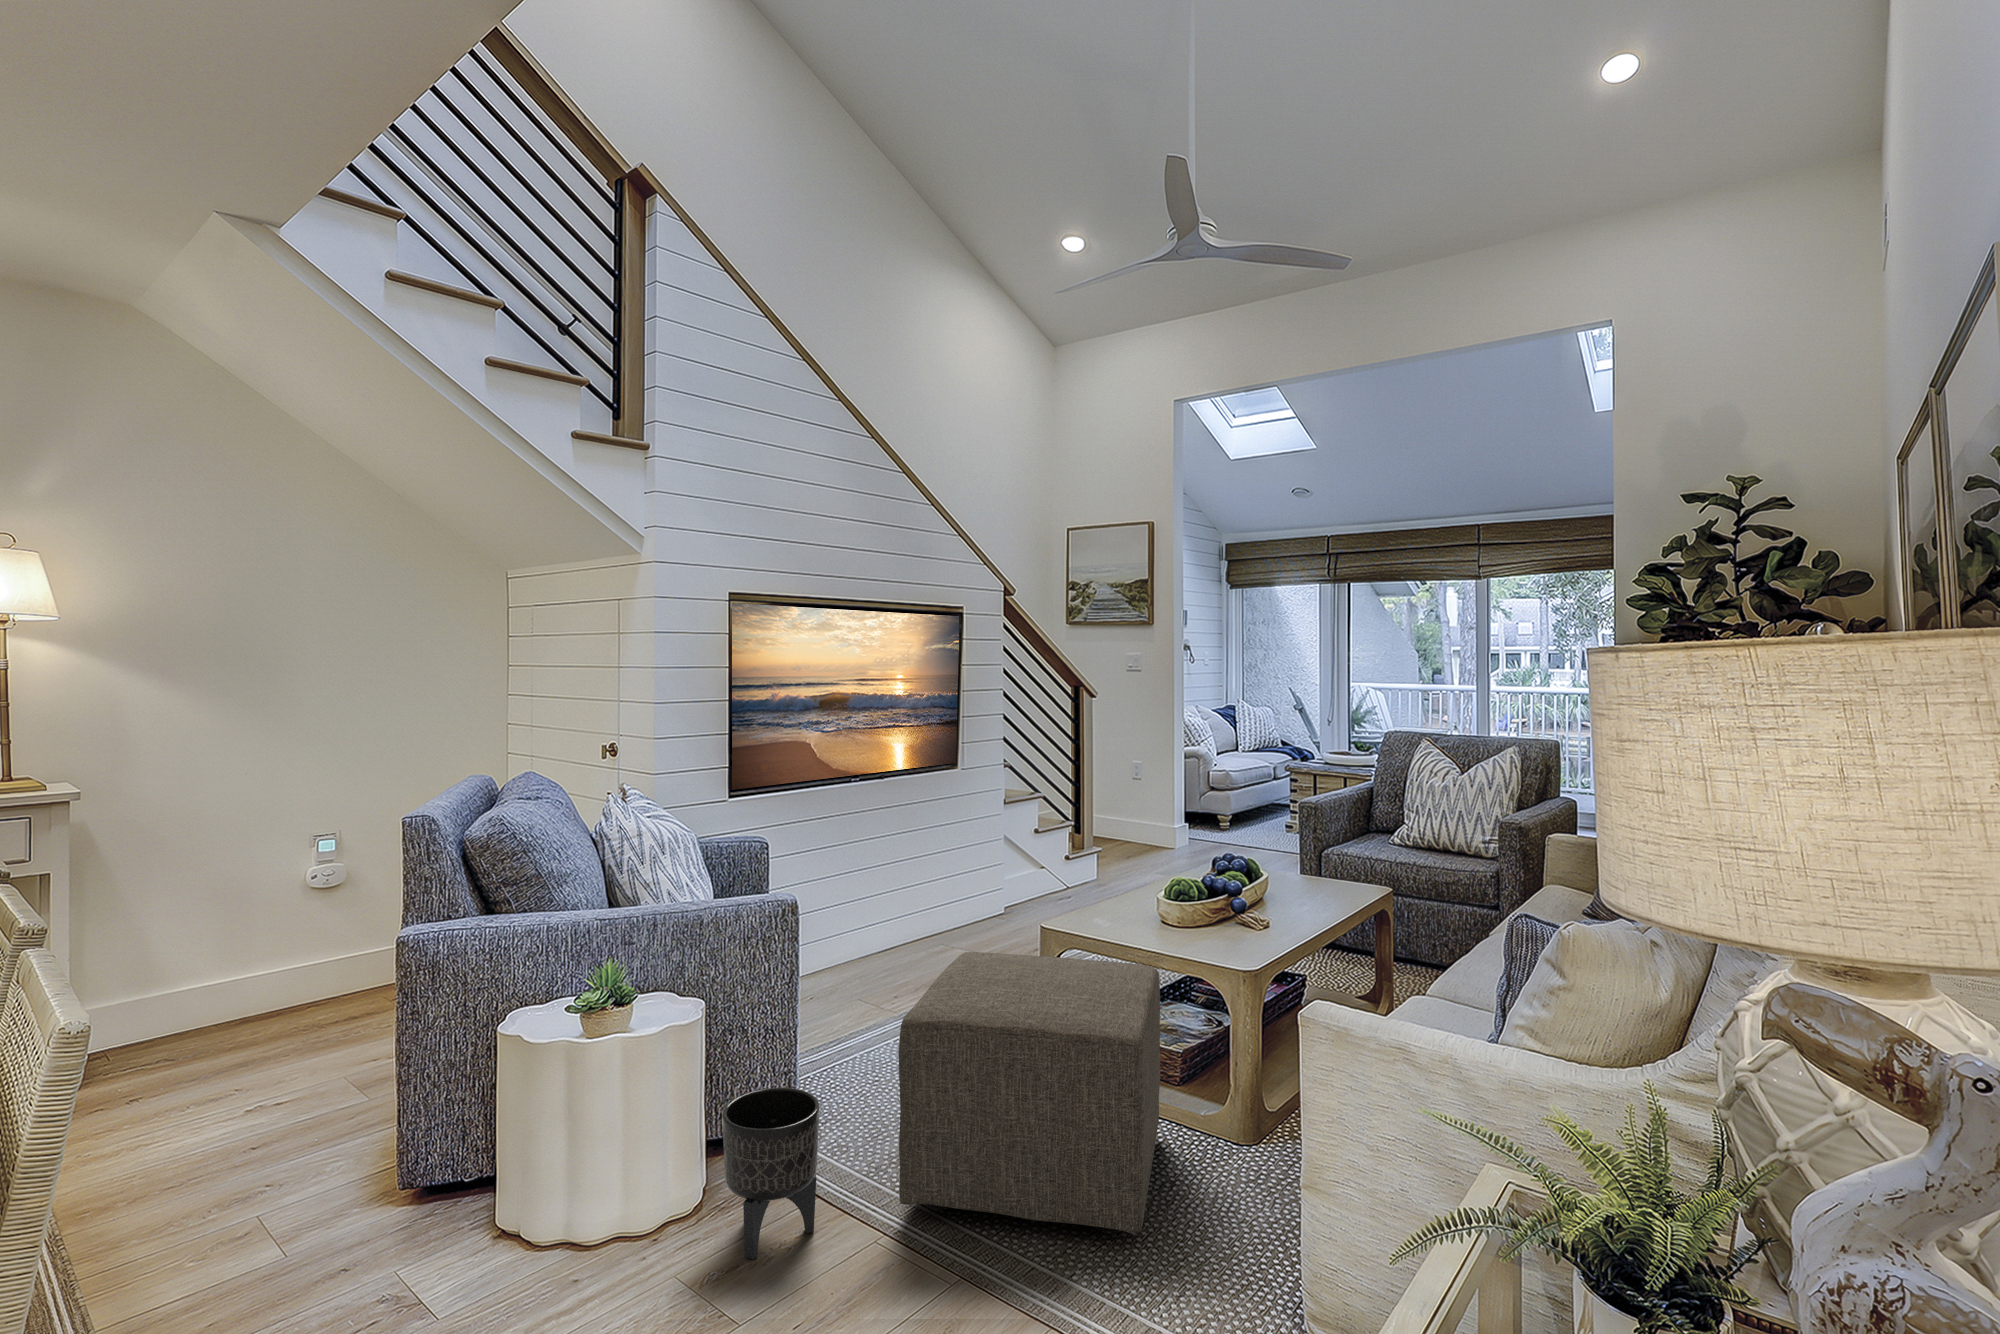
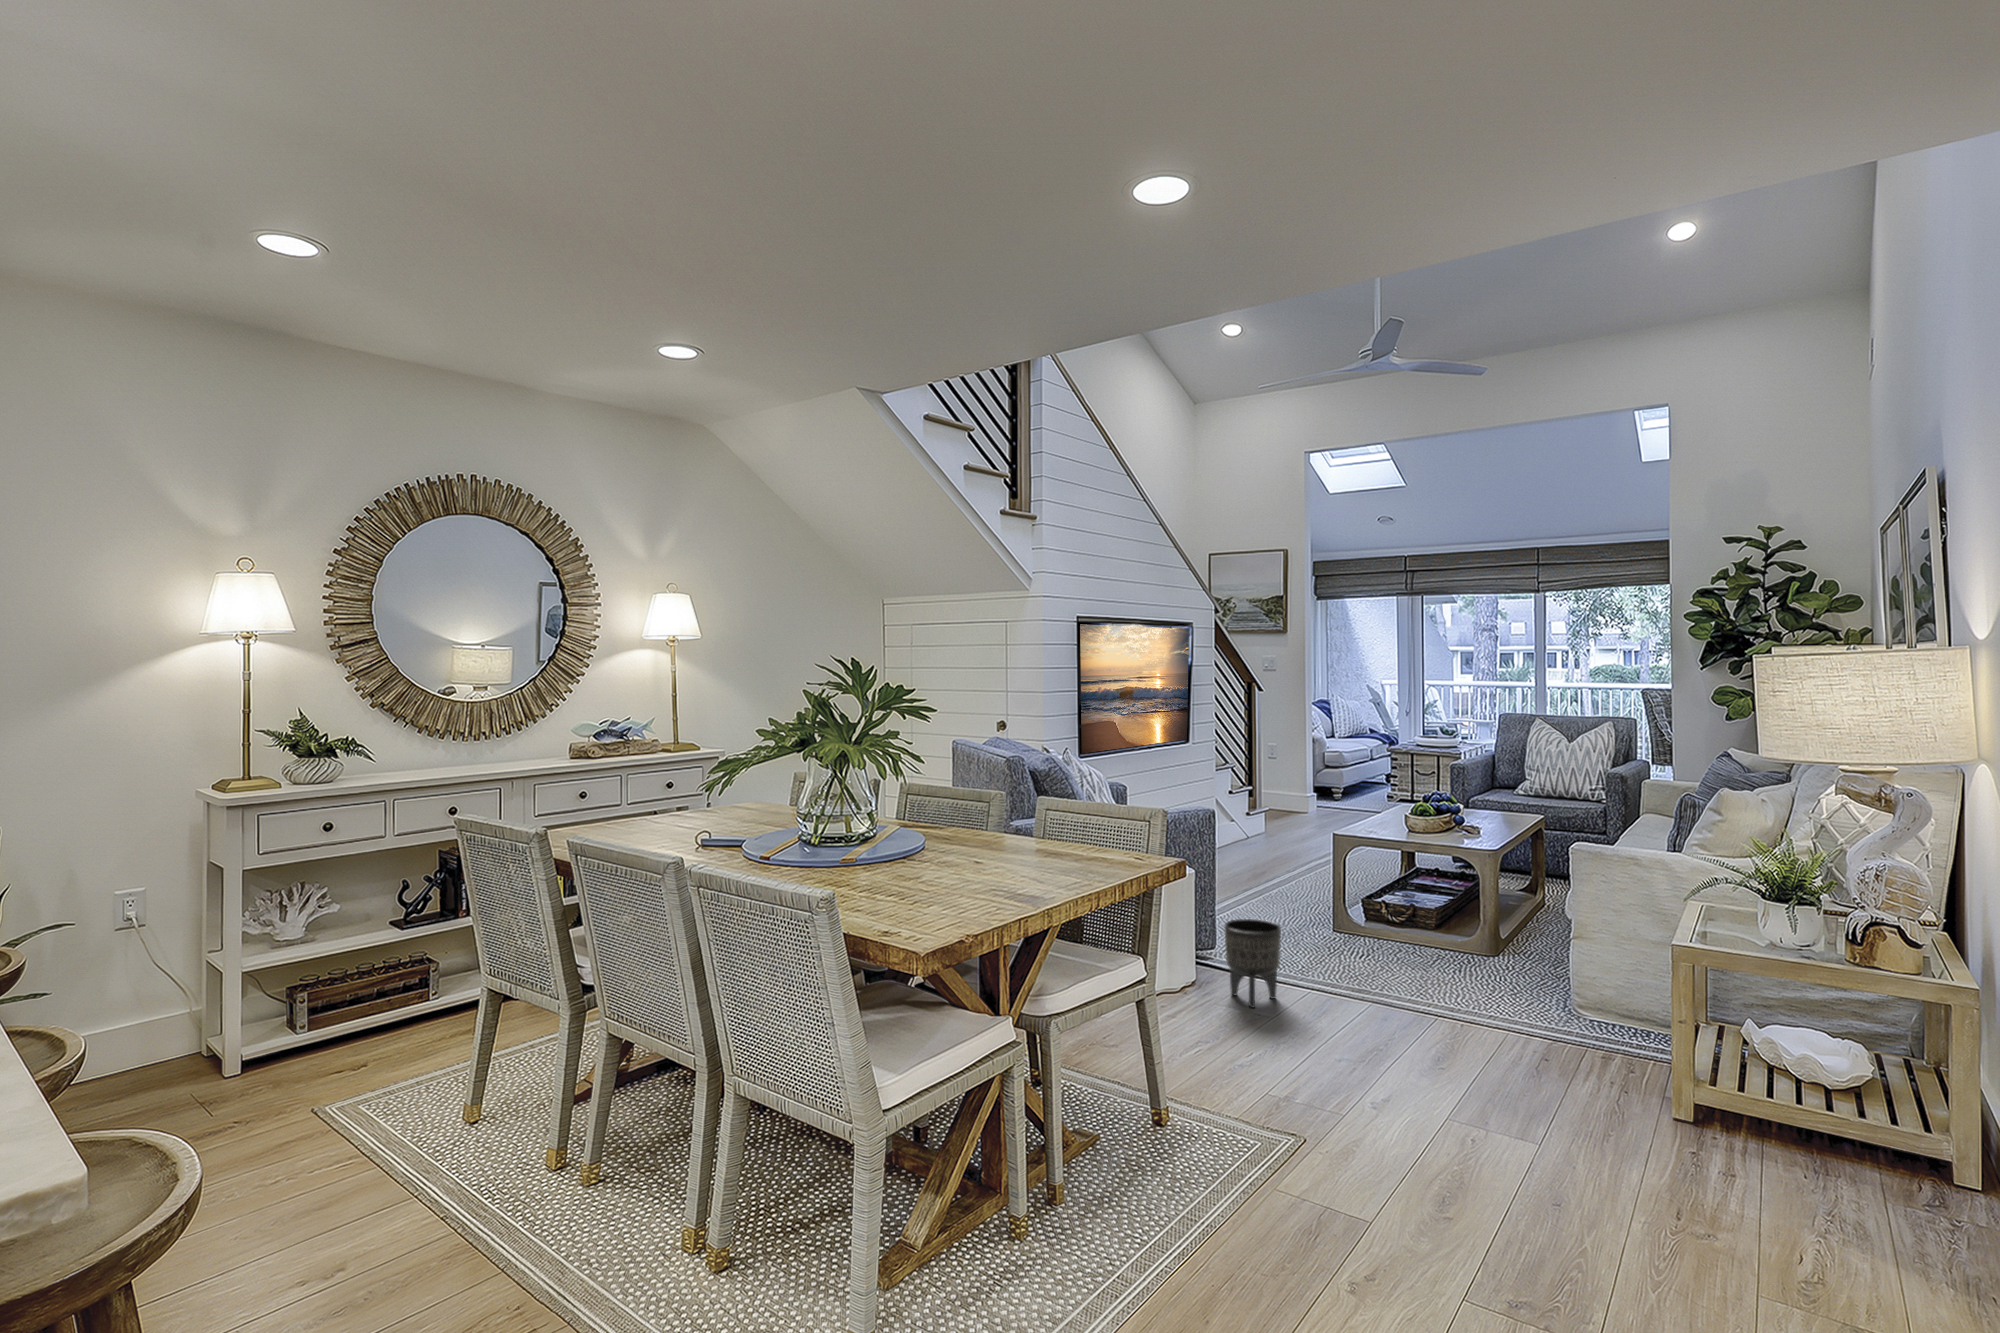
ottoman: present [898,952,1160,1234] -> none [1306,849,1470,994]

